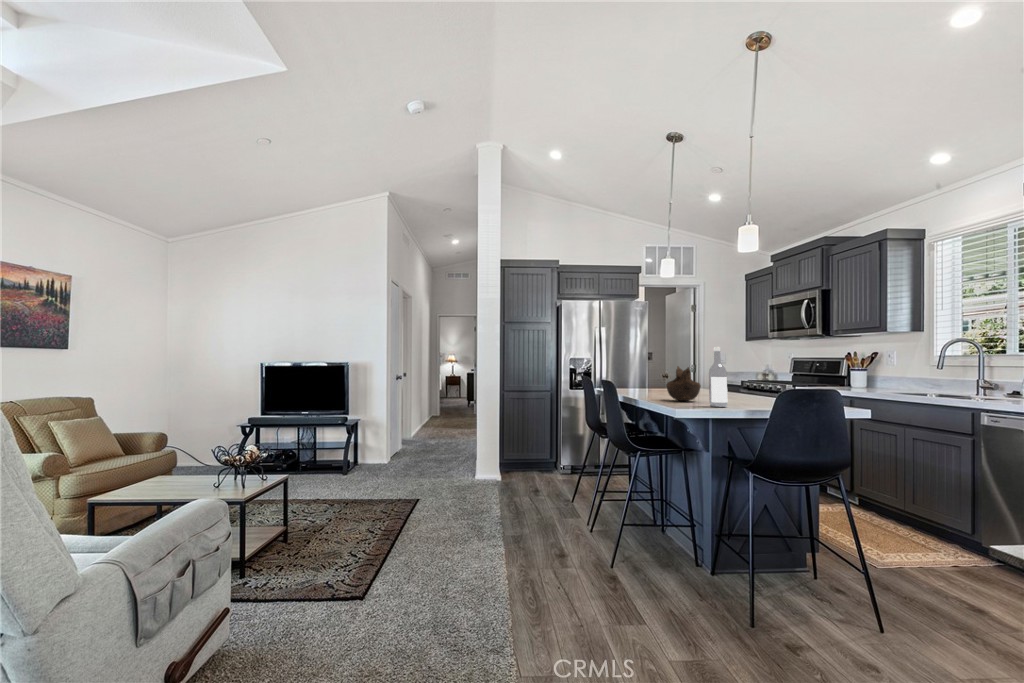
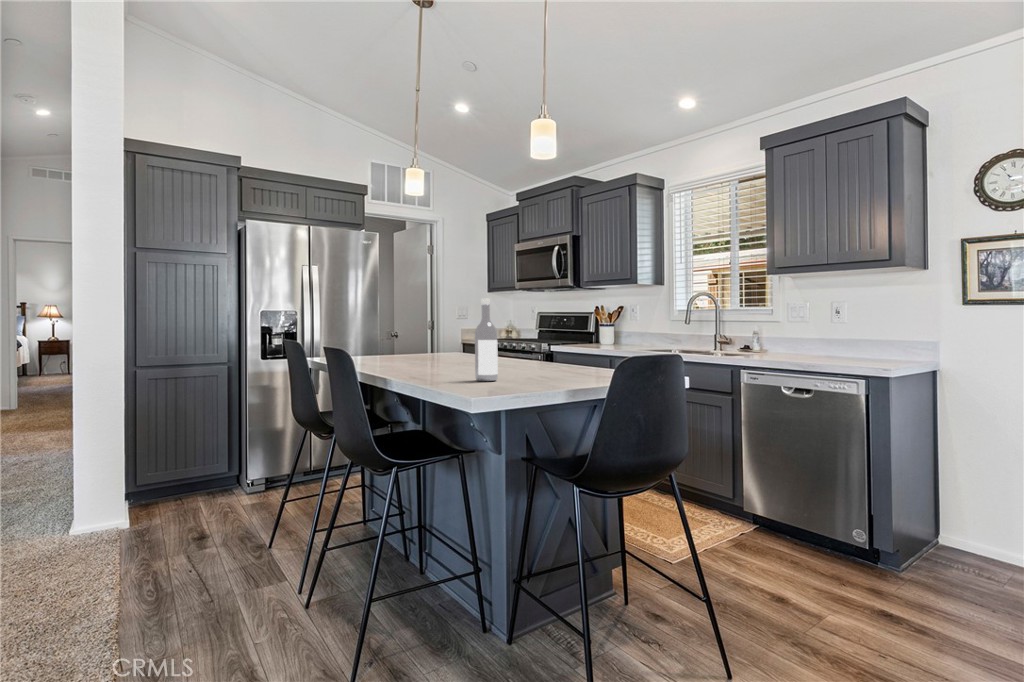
decorative bowl: present [666,367,701,401] -> none [413,325,458,373]

